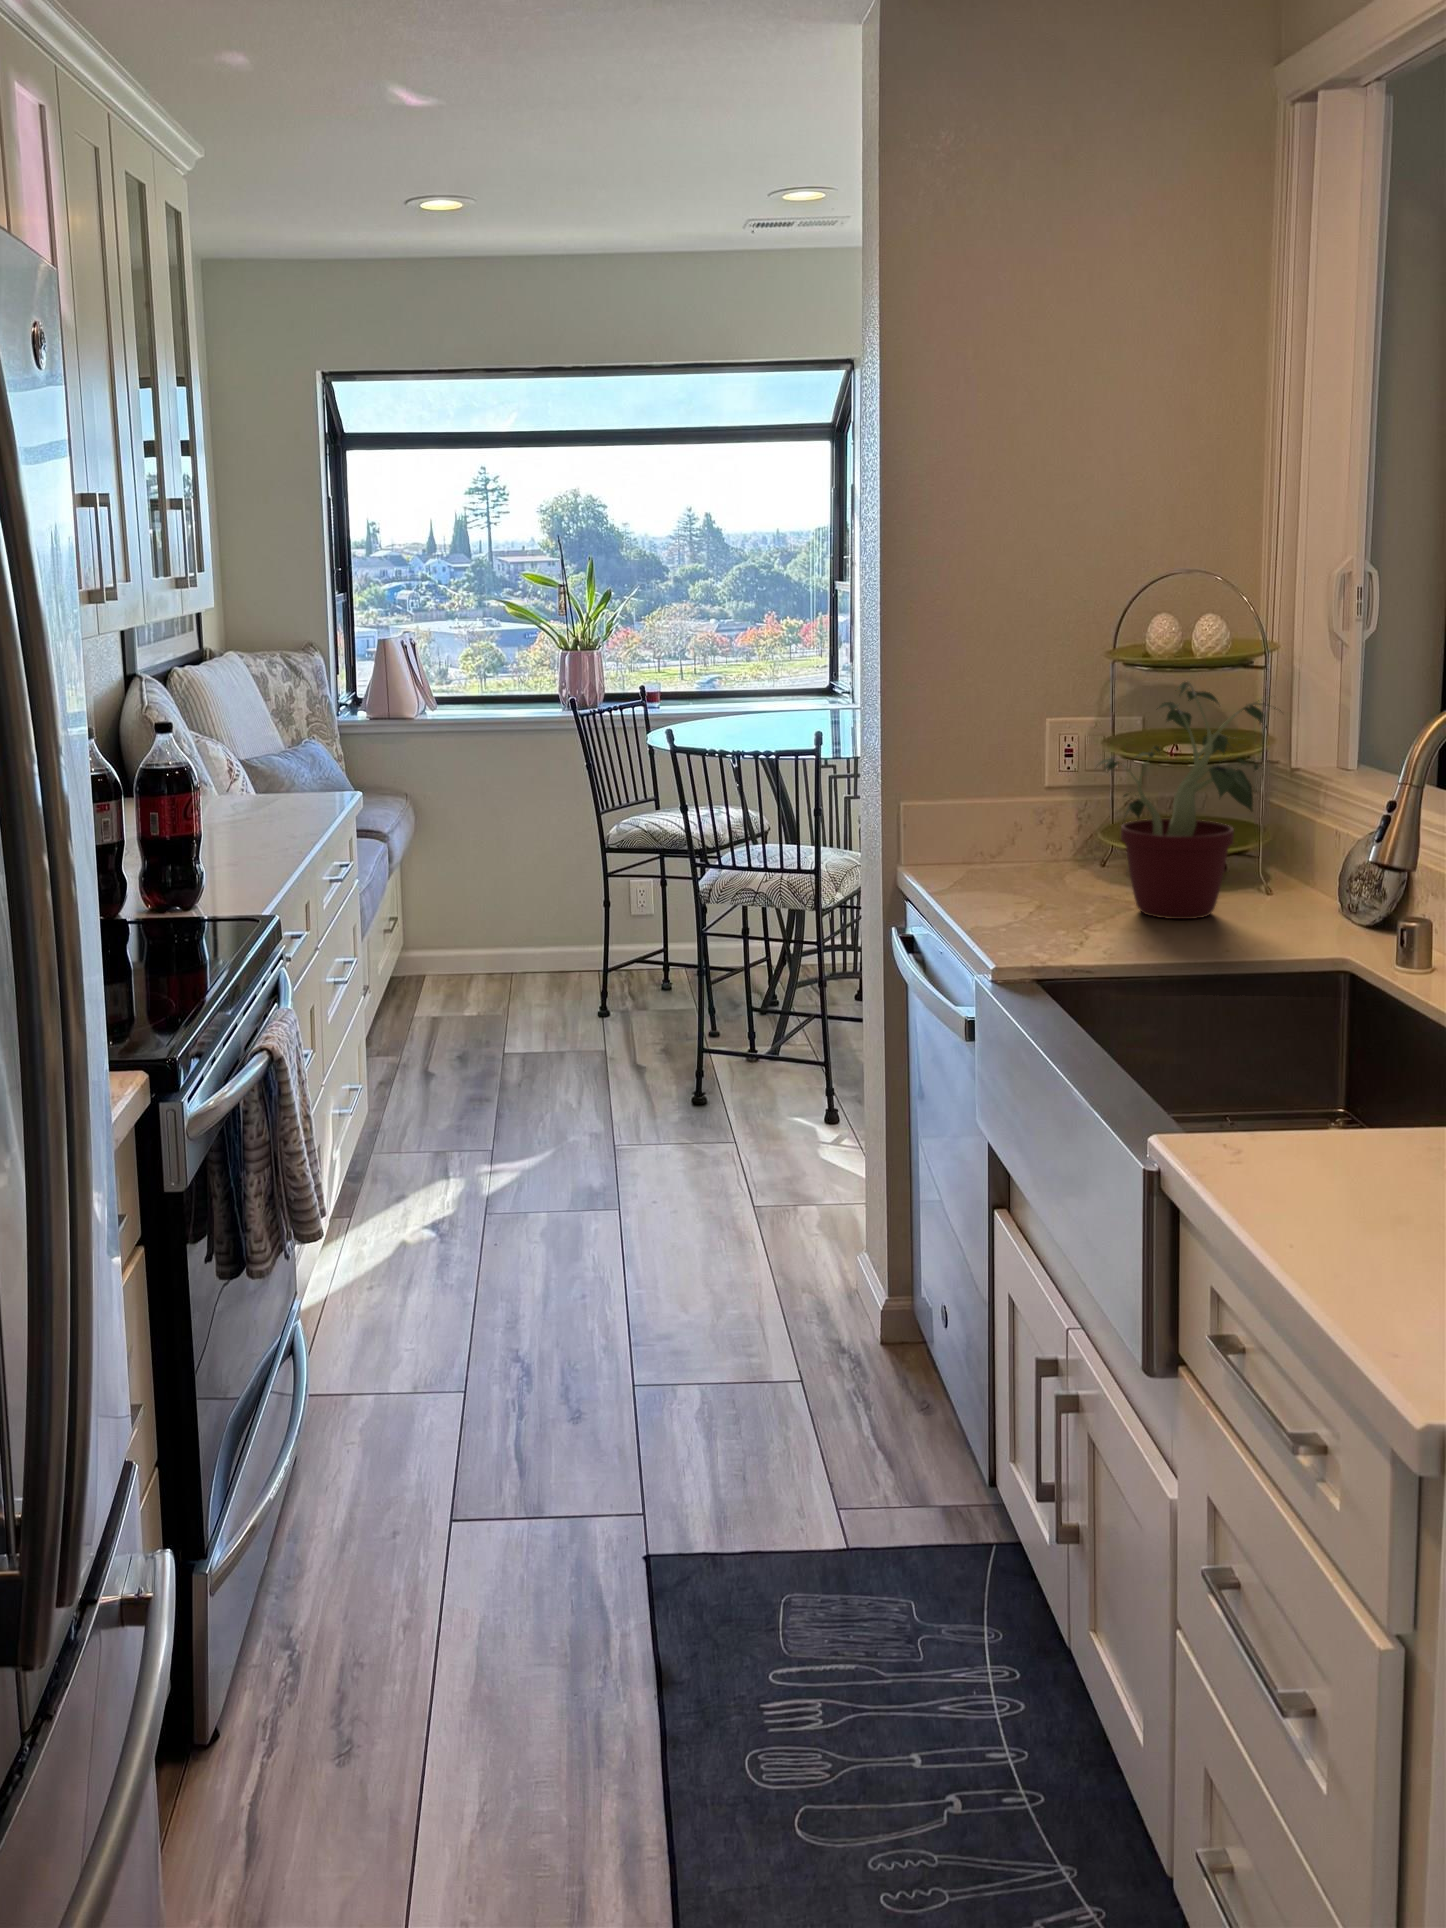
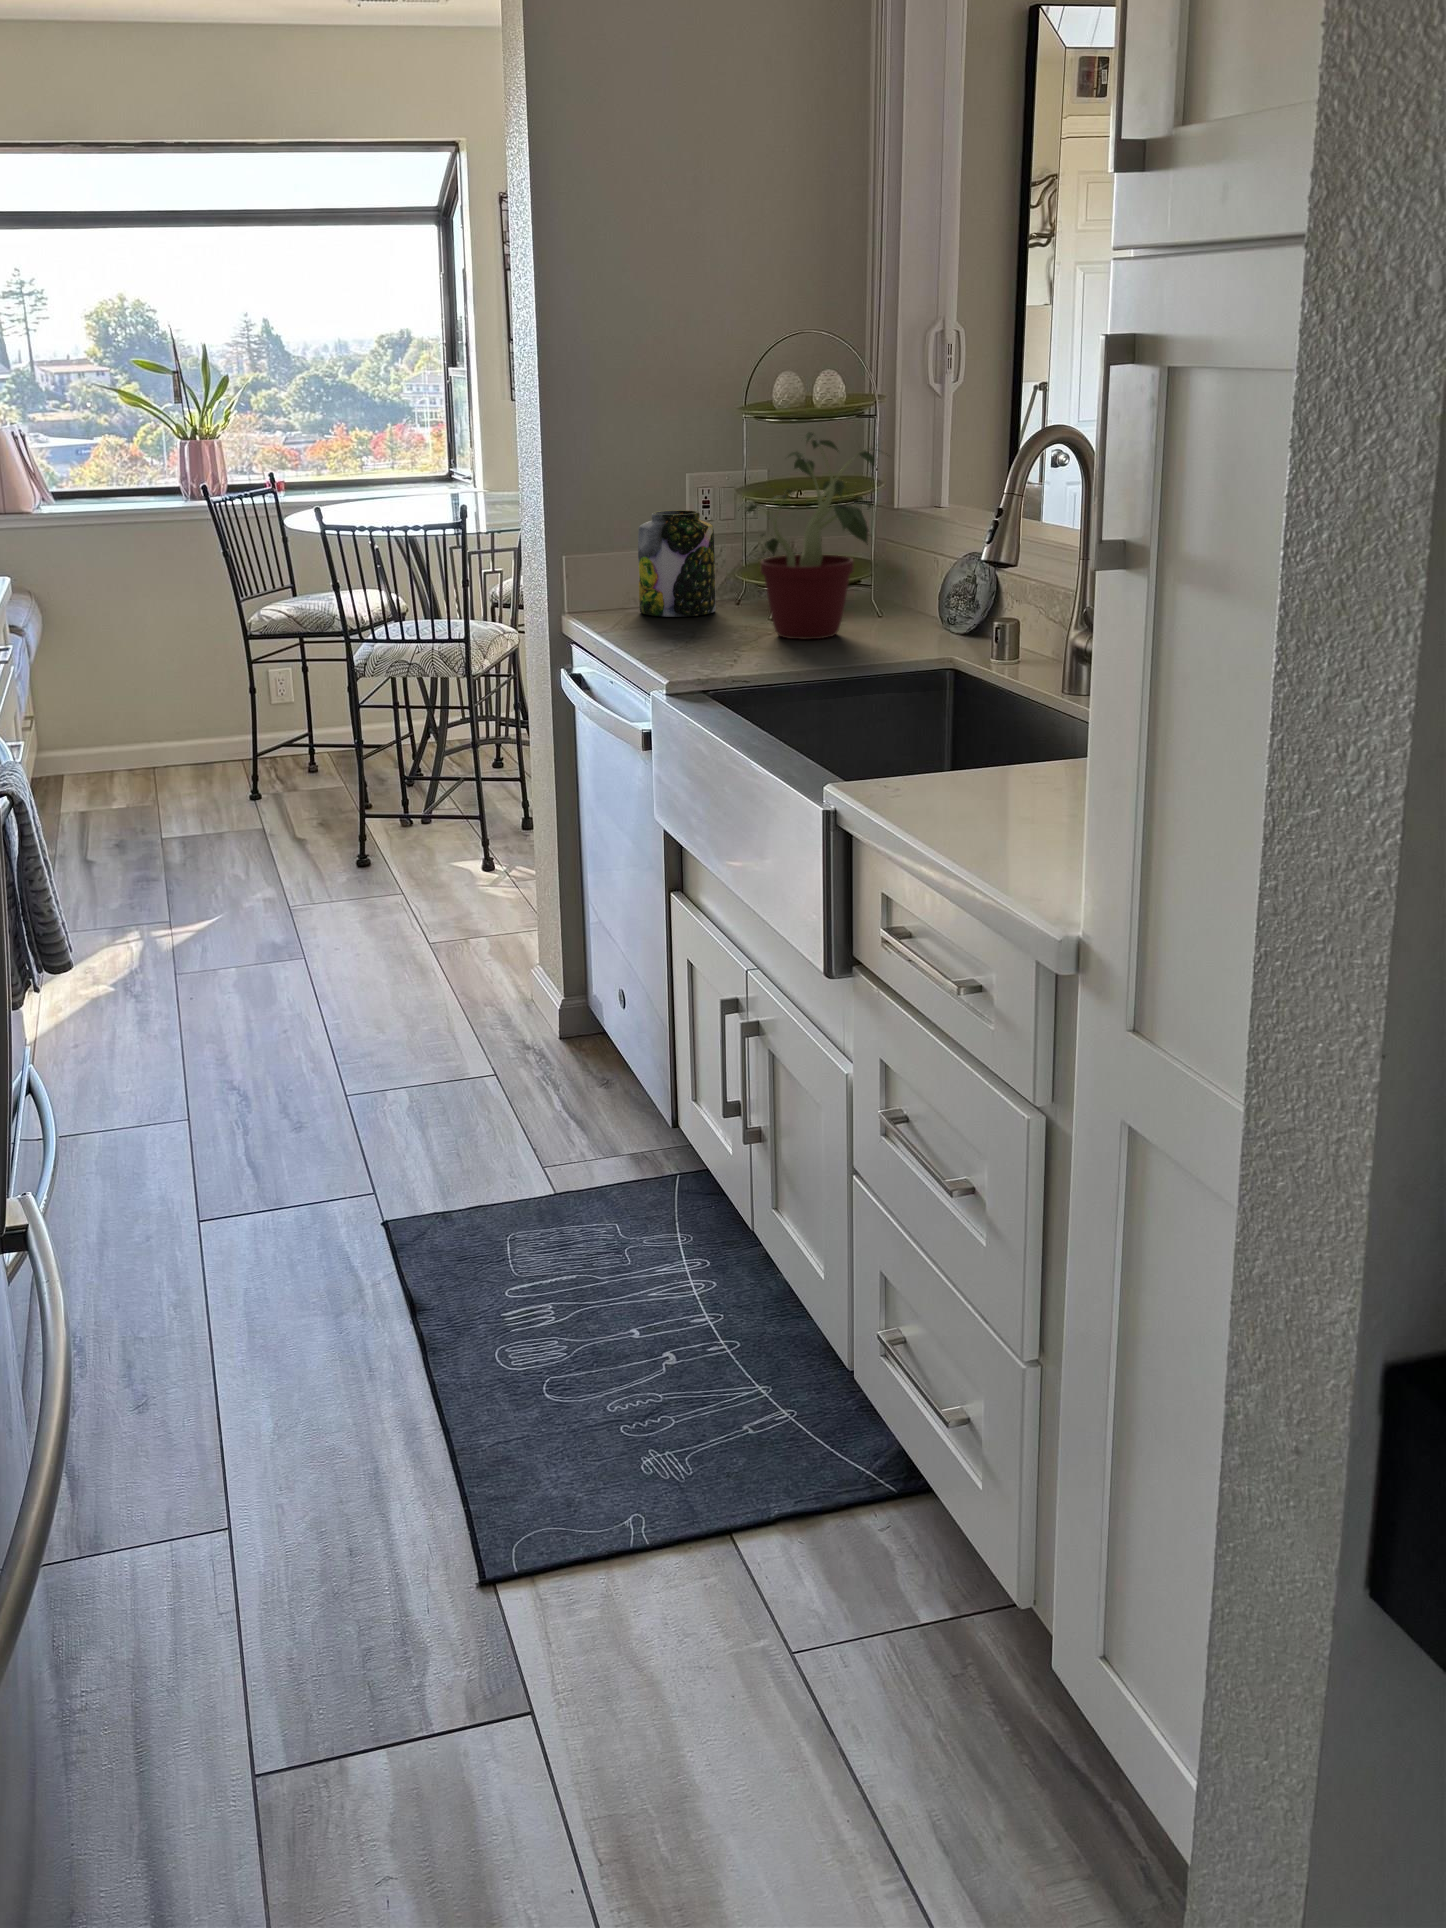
jar: none [986,759,1073,878] -> present [638,510,716,617]

